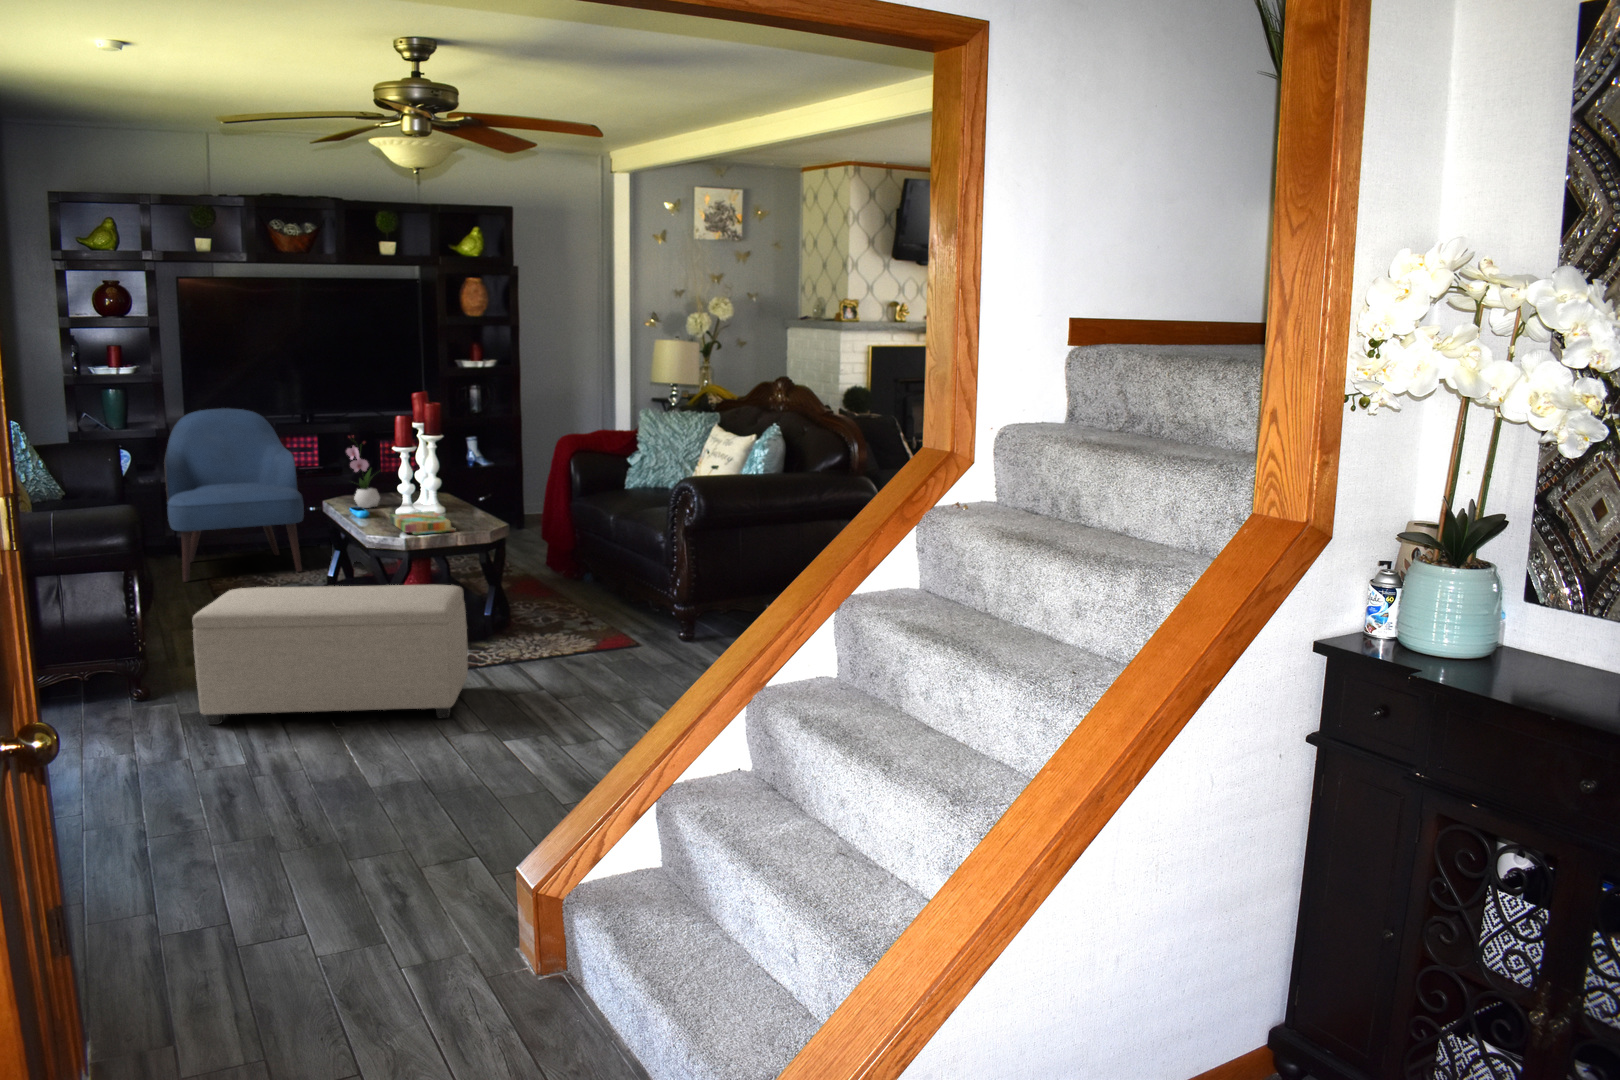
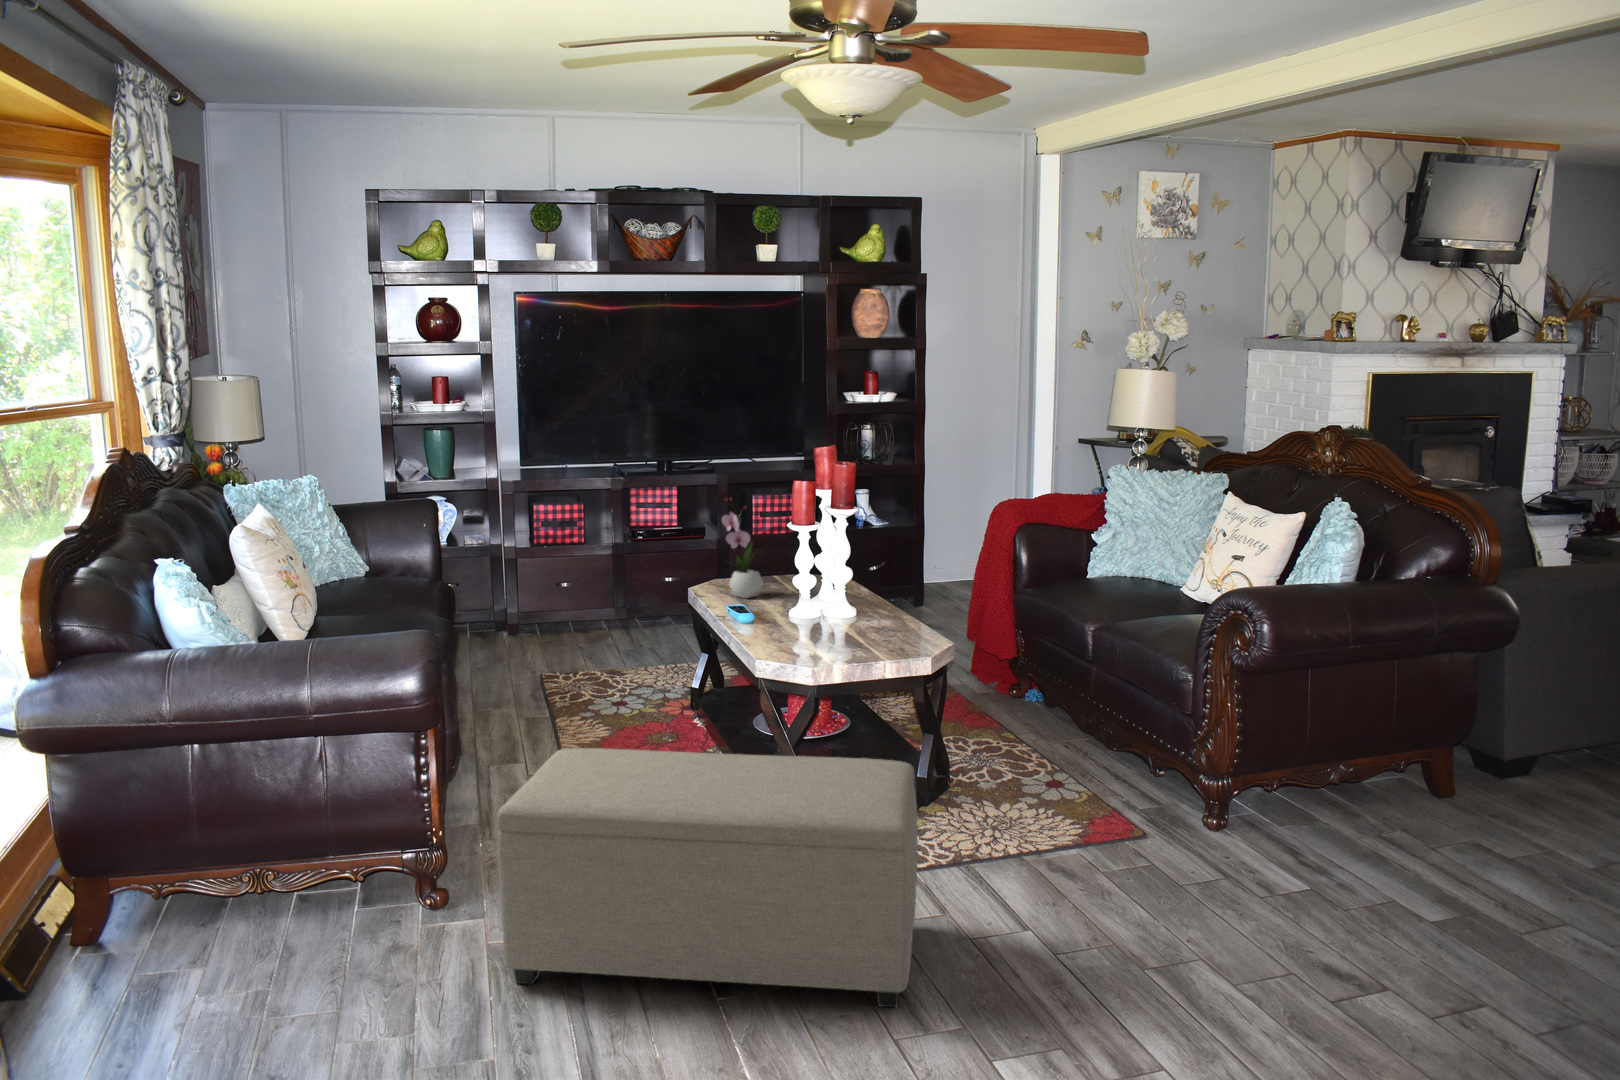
armchair: present [164,408,304,582] -> none [499,454,660,676]
board game: present [390,511,456,535] -> none [782,611,880,653]

